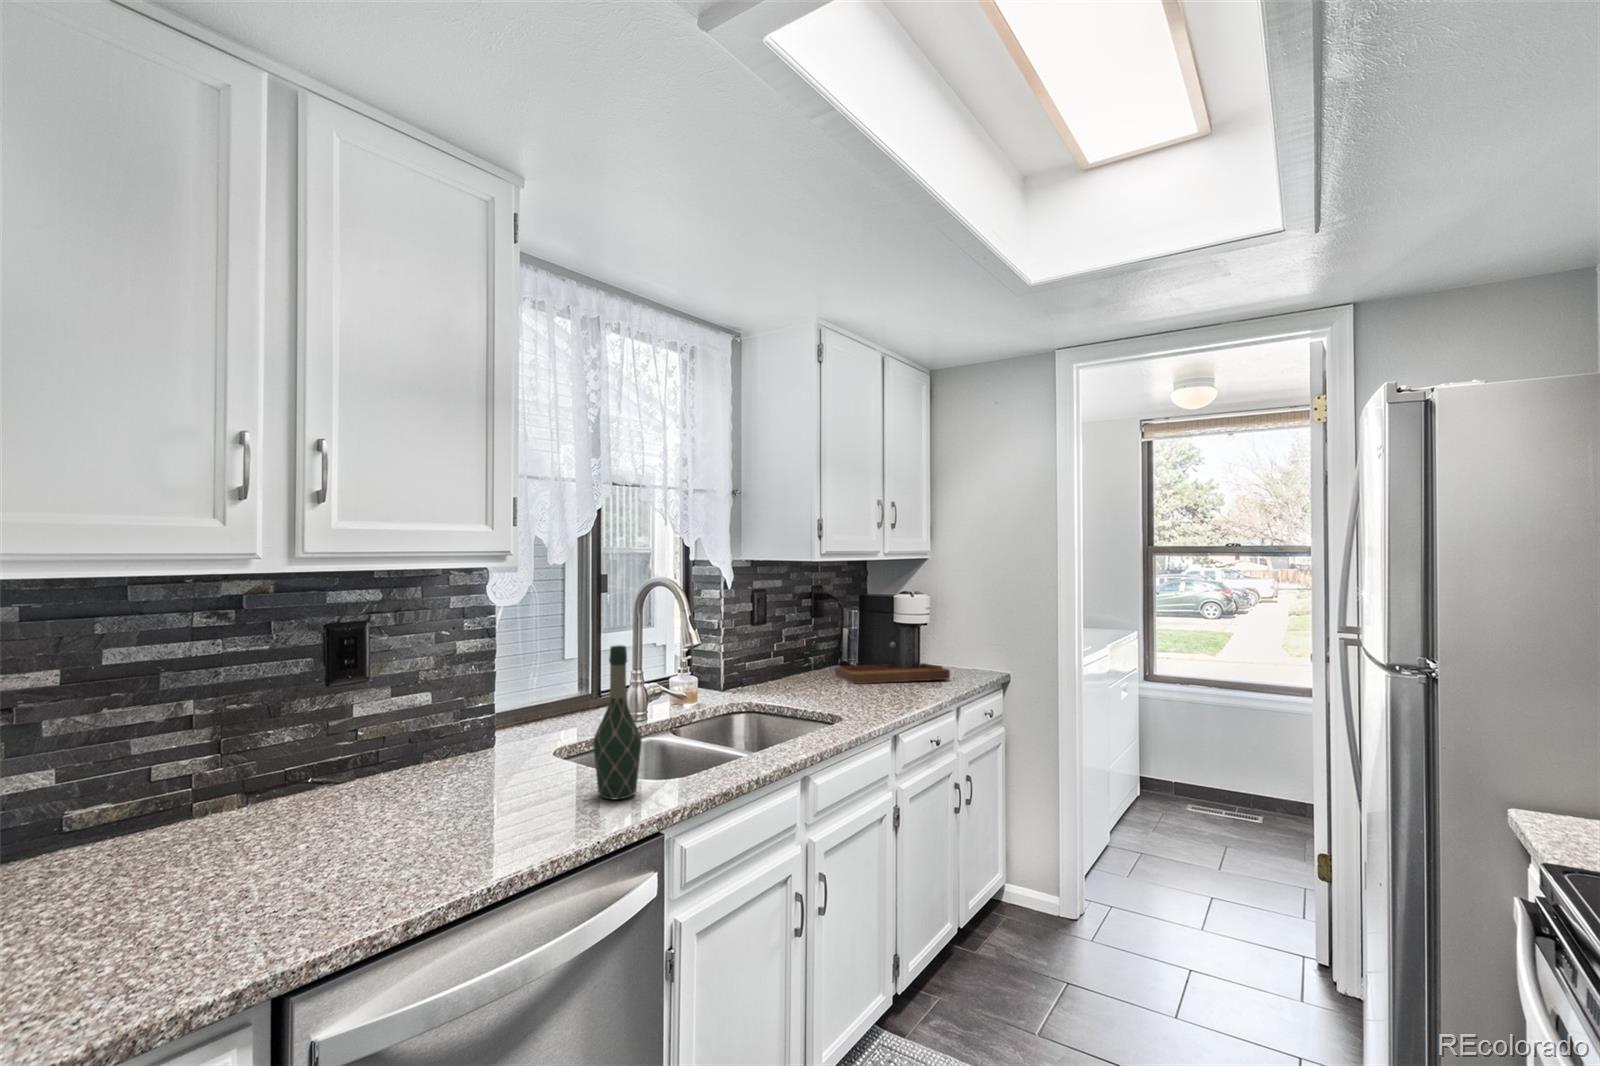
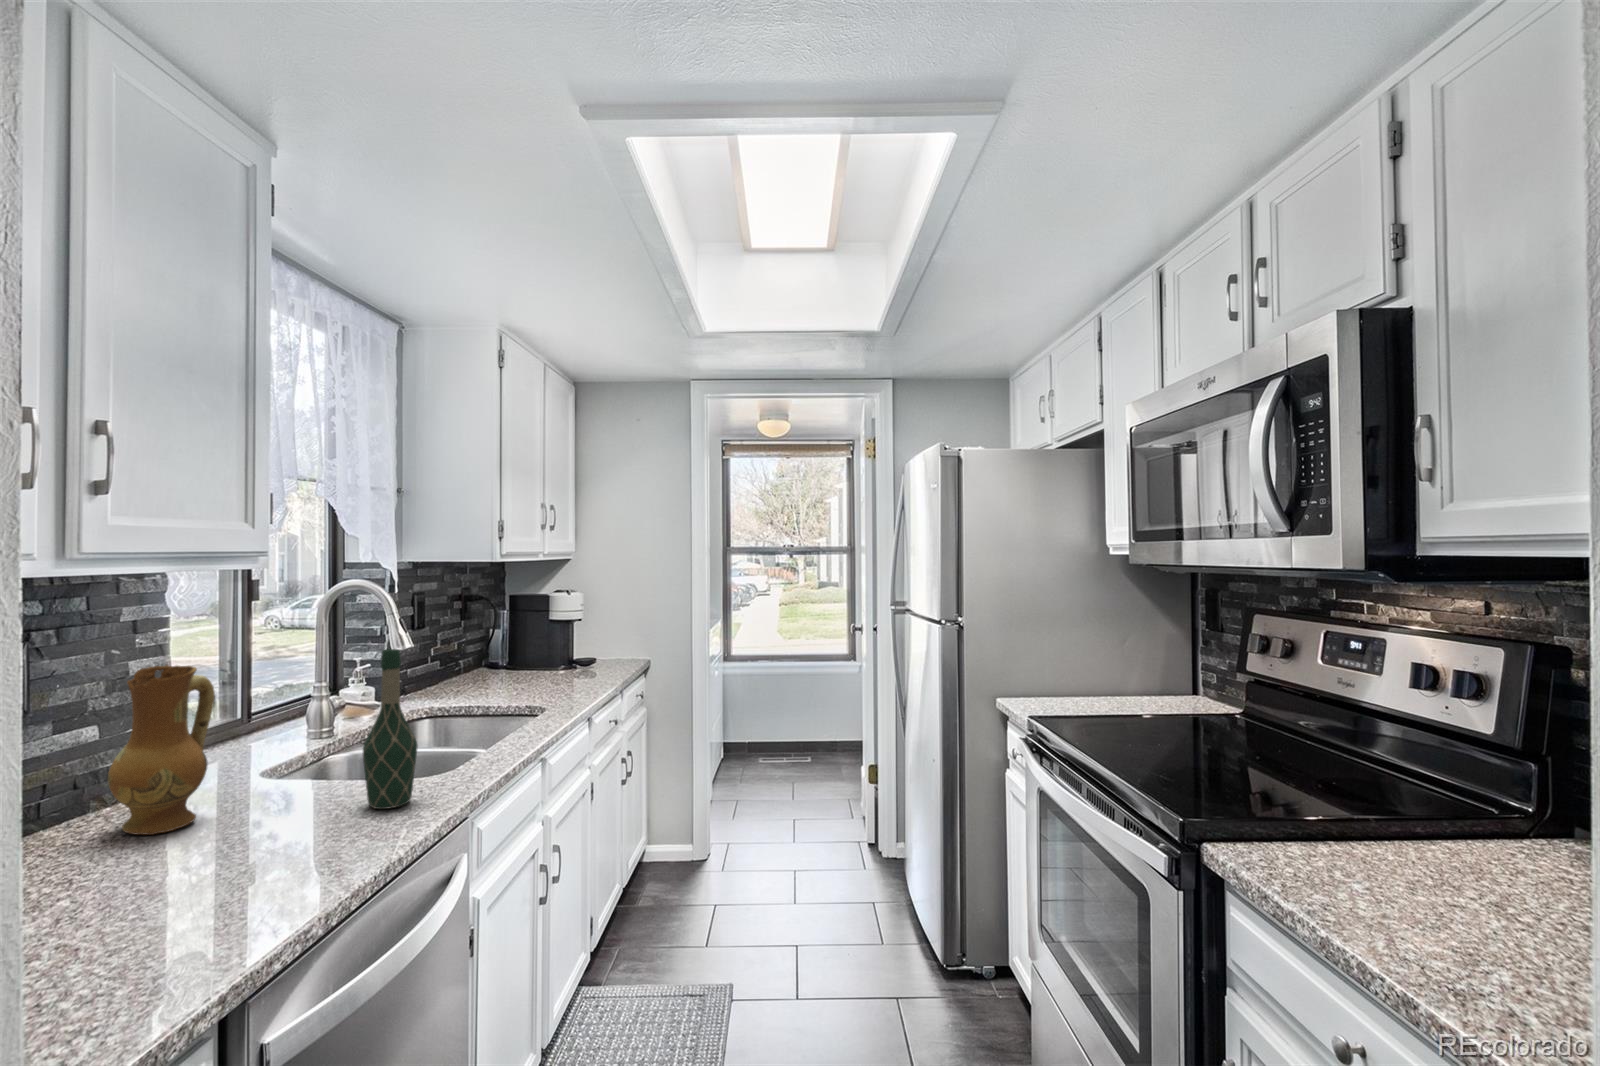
tray: present [835,642,950,684] -> none [489,638,603,681]
ceramic jug: none [414,647,496,790] -> present [108,666,215,835]

